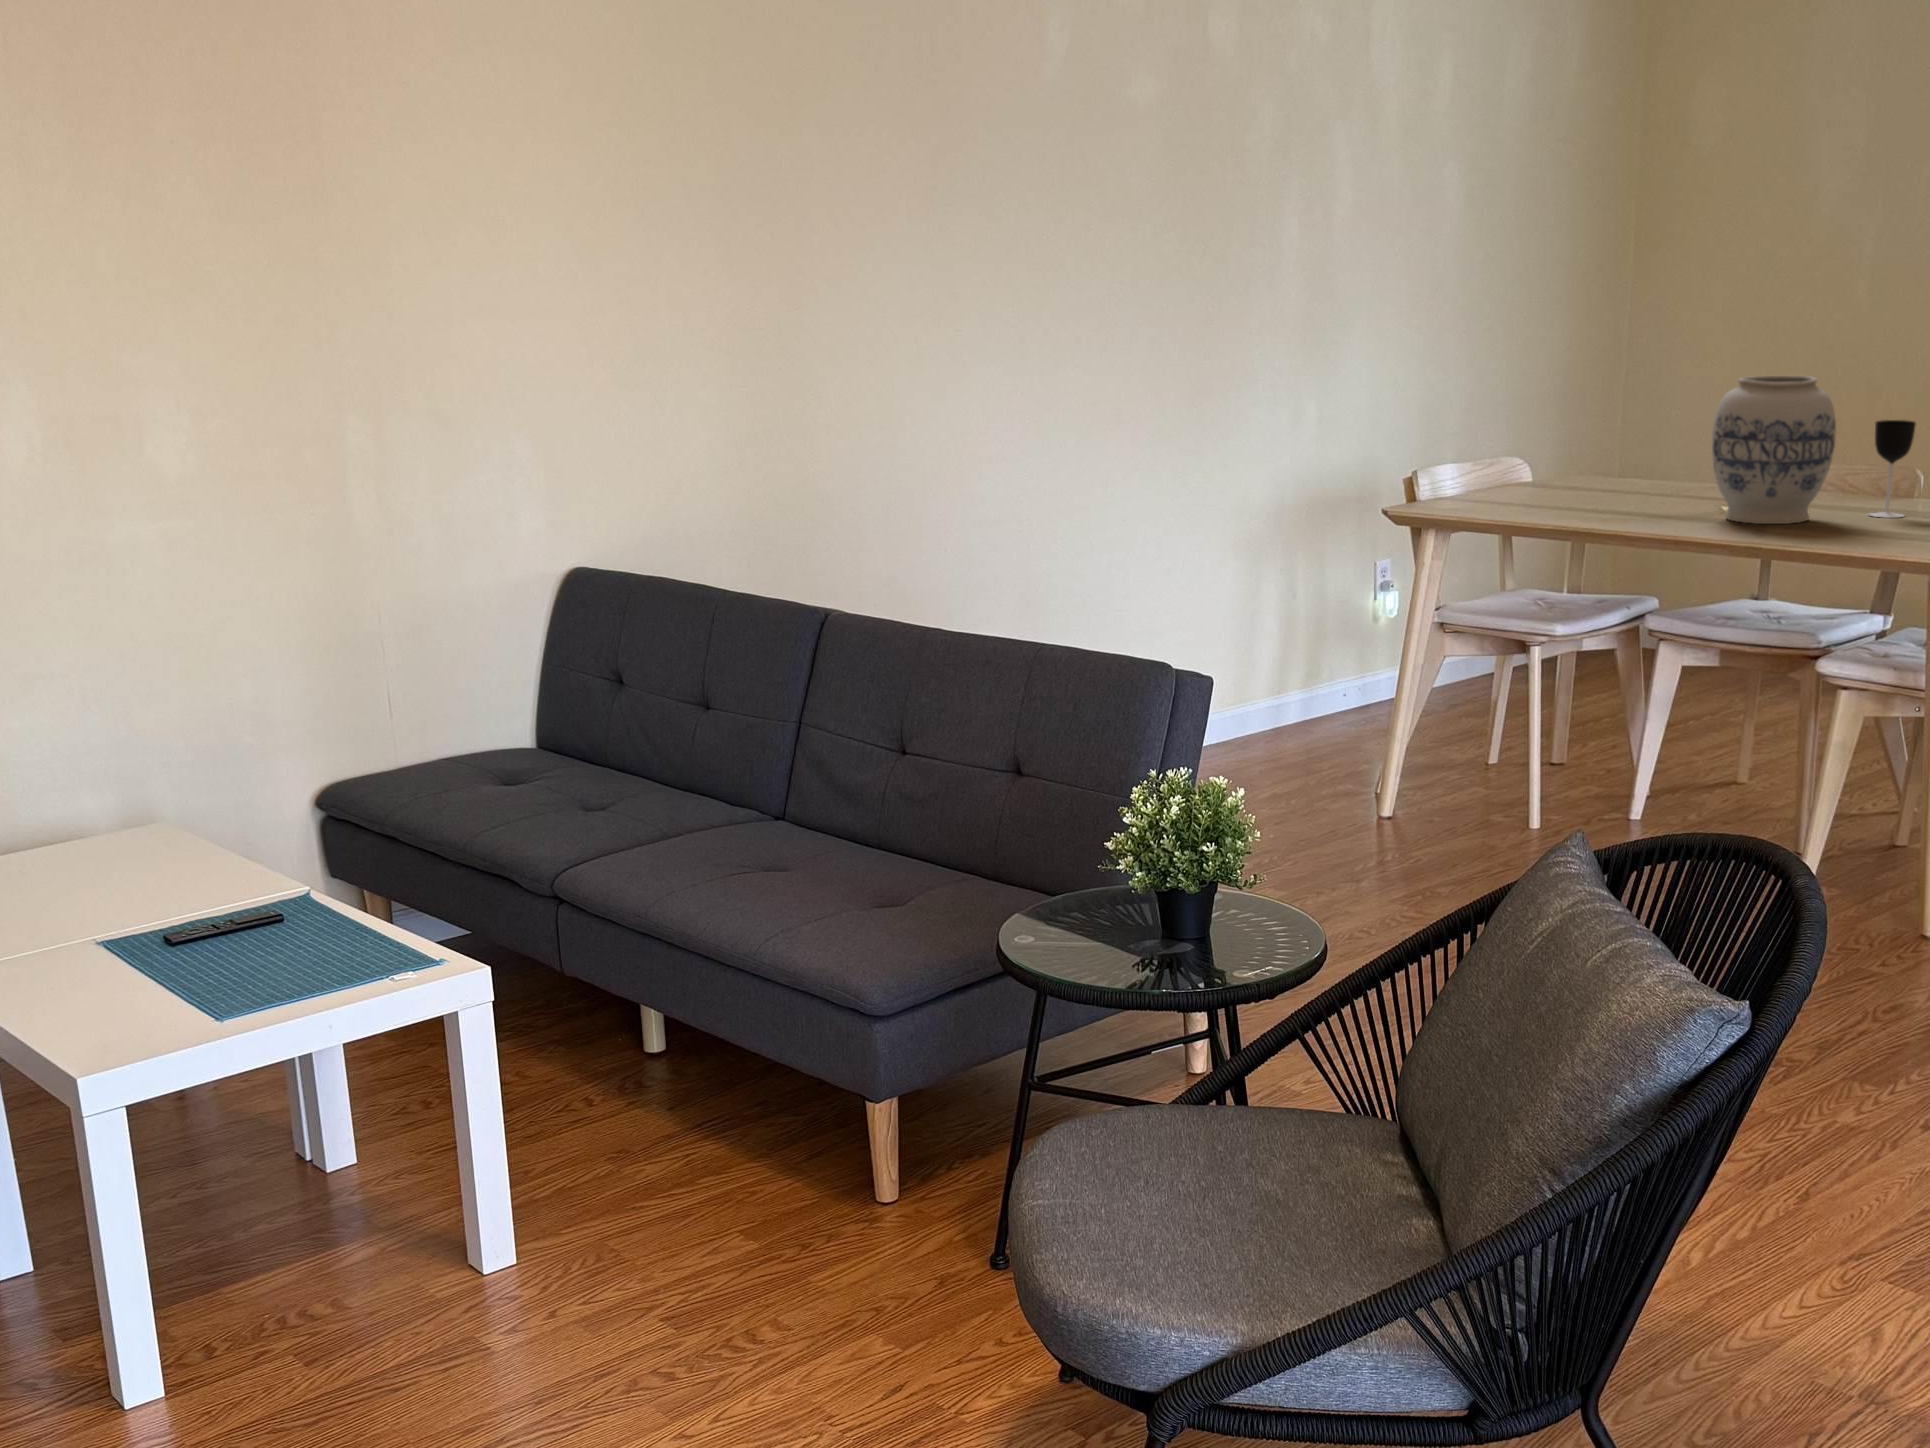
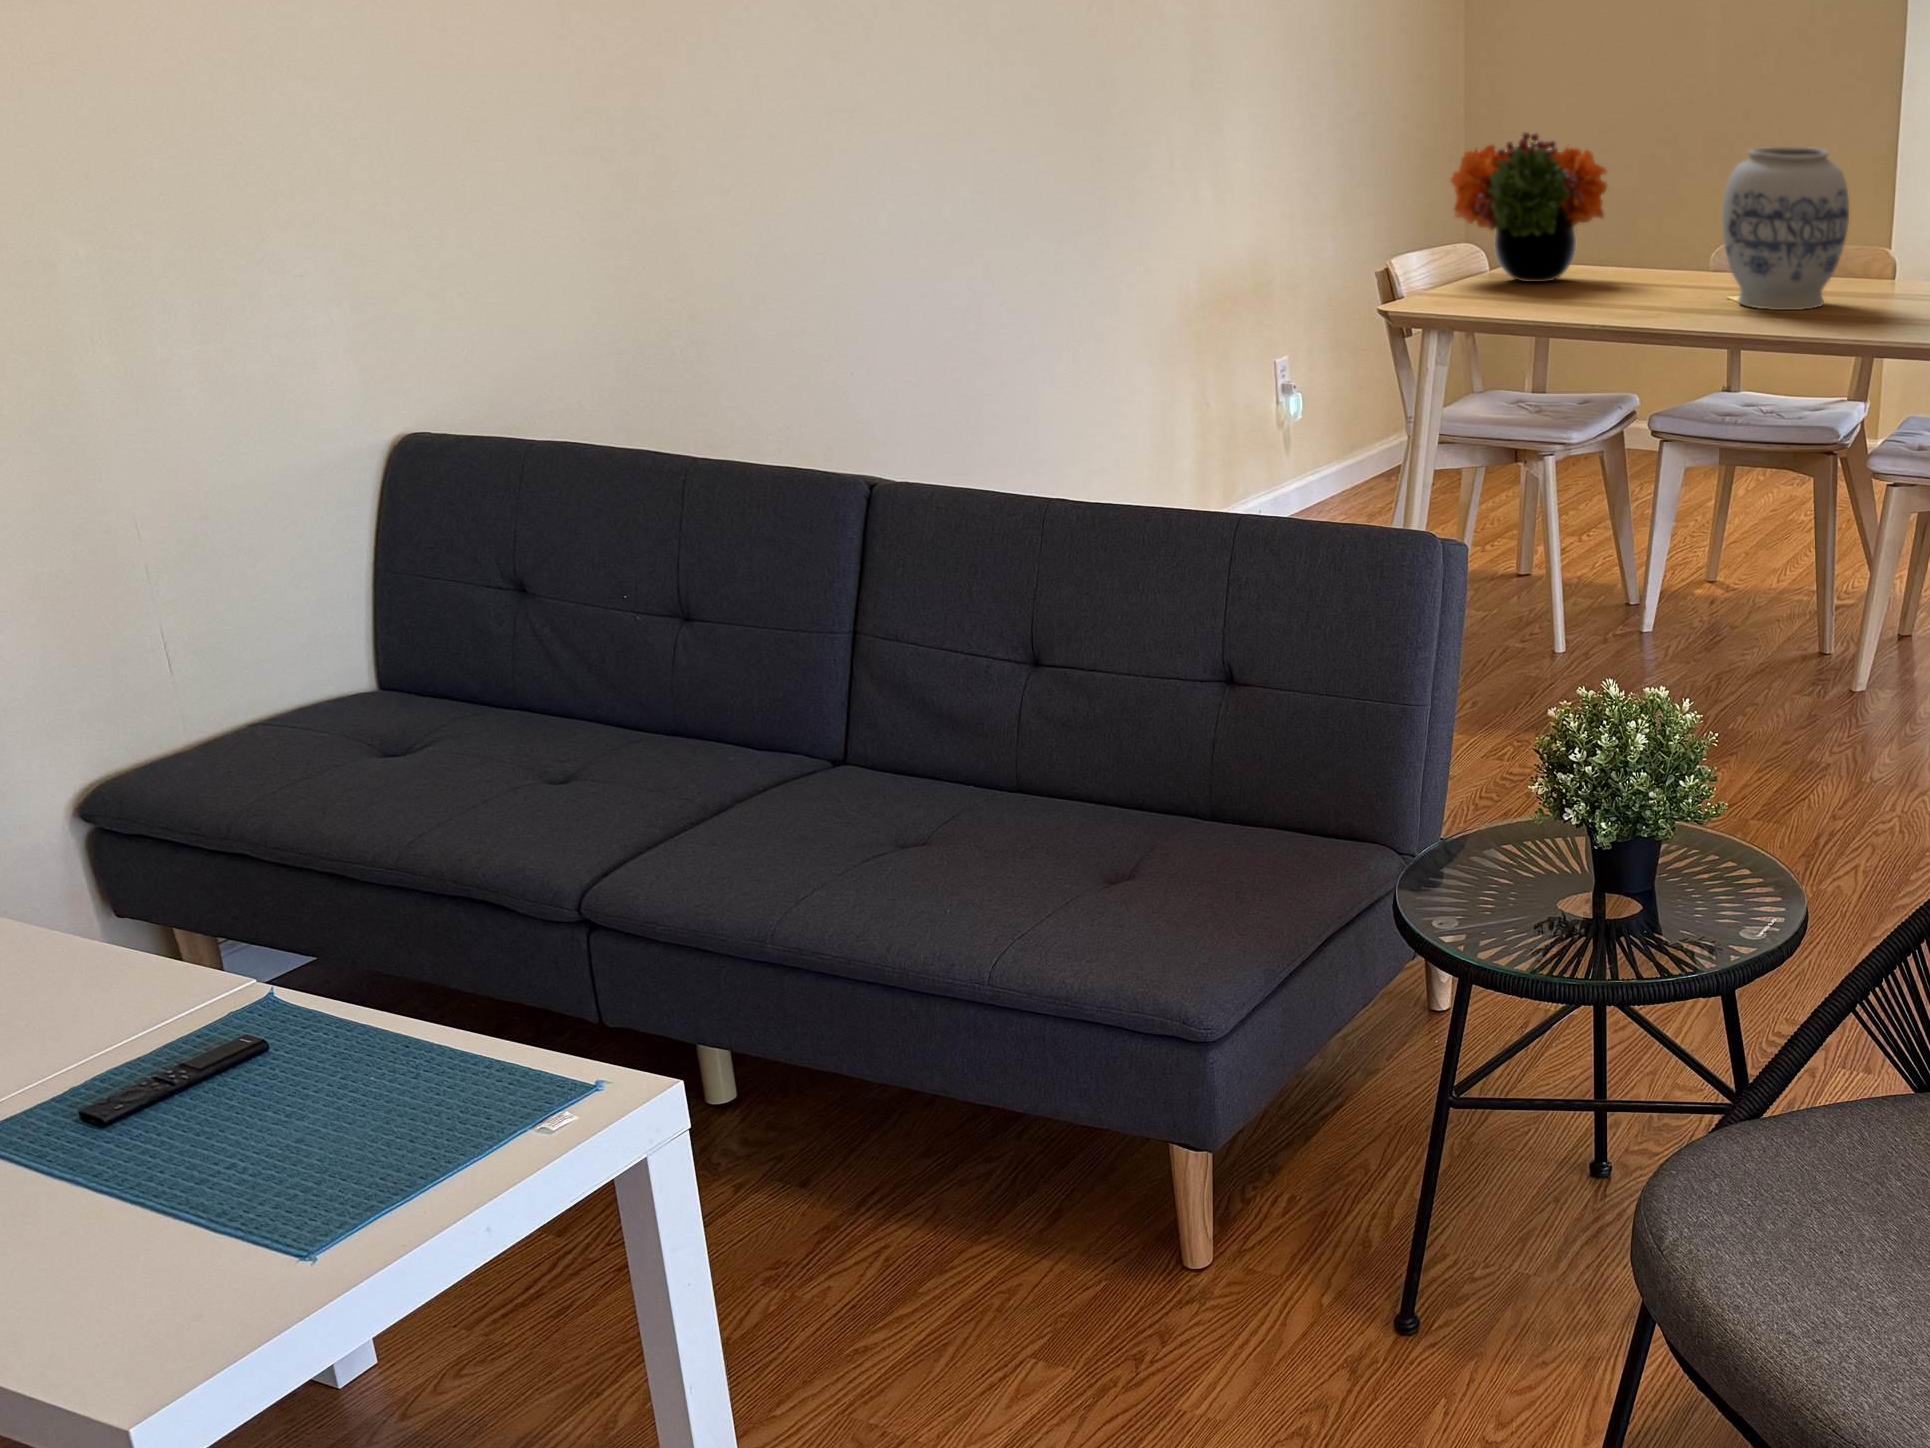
flower arrangement: none [1497,363,1648,496] -> present [1451,132,1607,282]
wine glass: present [1870,420,1916,518] -> none [1866,193,1911,298]

